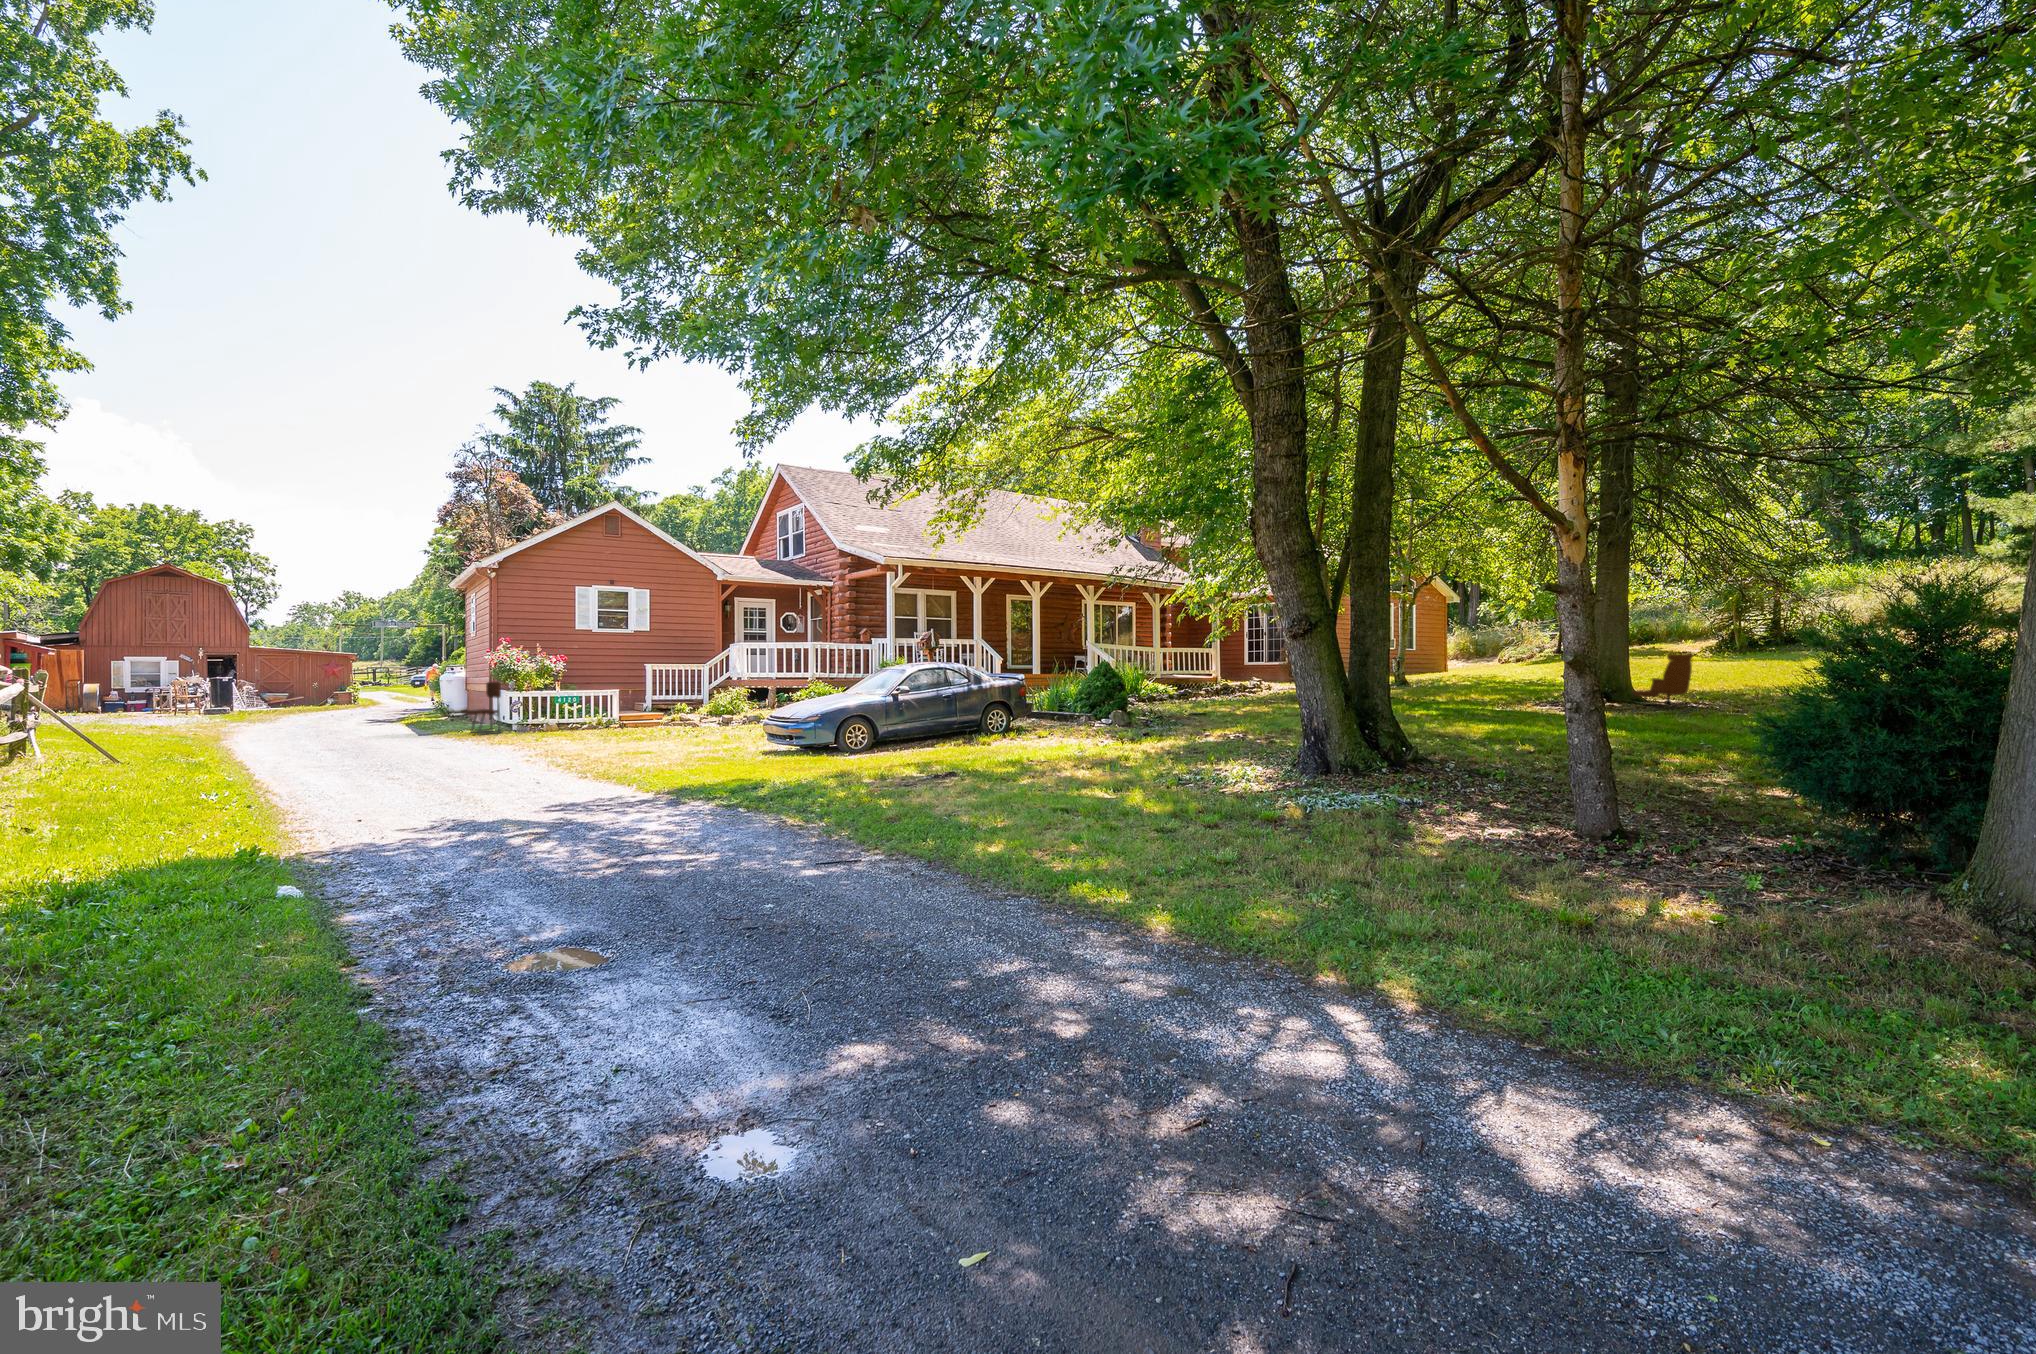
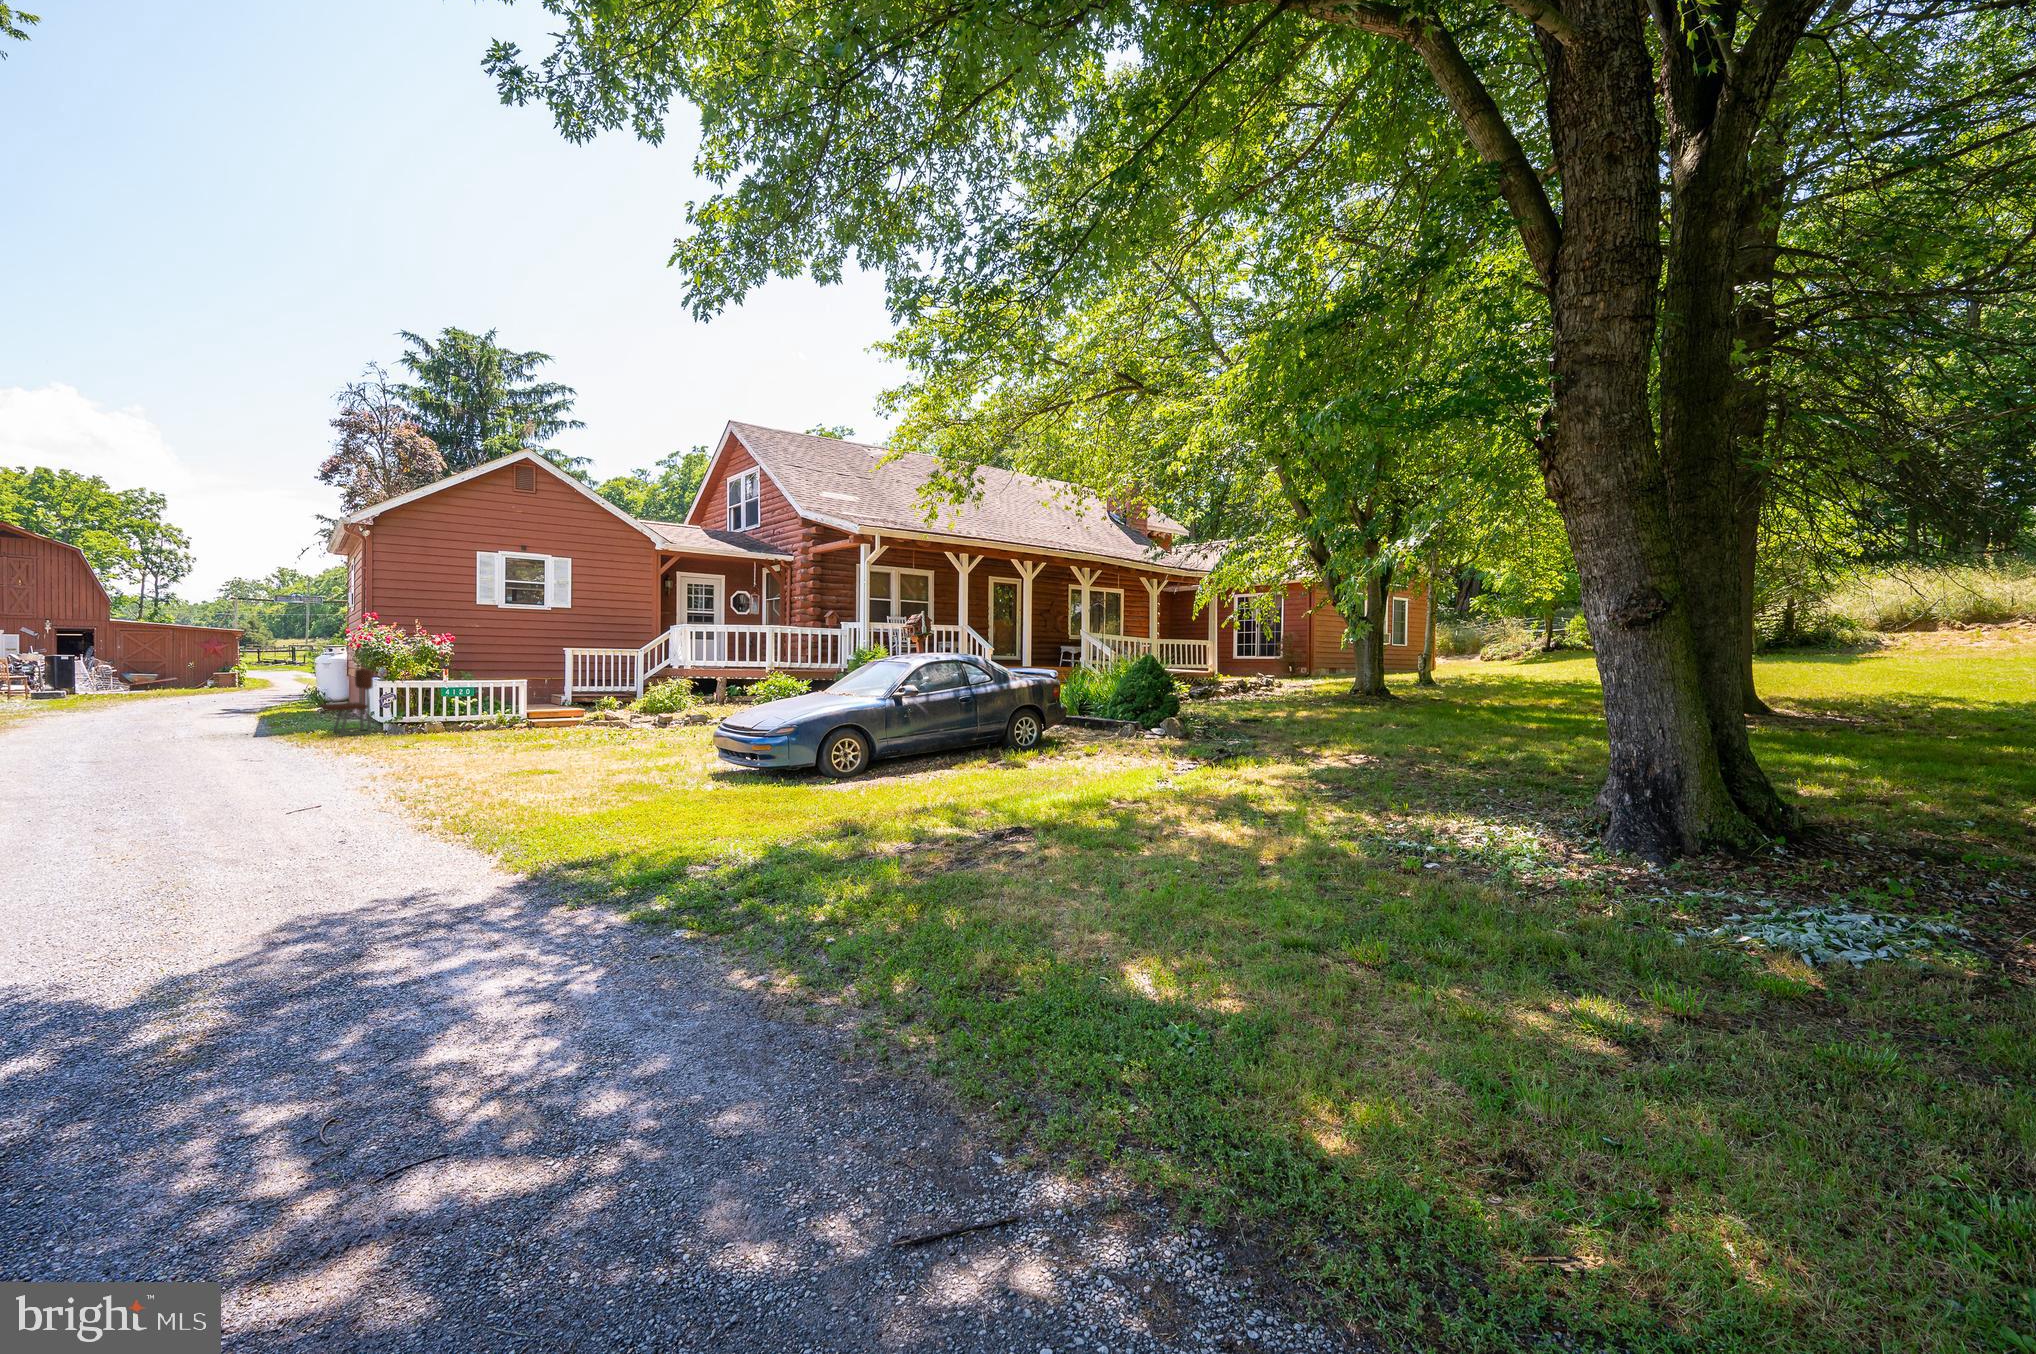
lounge chair: present [1633,653,1693,707] -> none [1754,660,1846,725]

